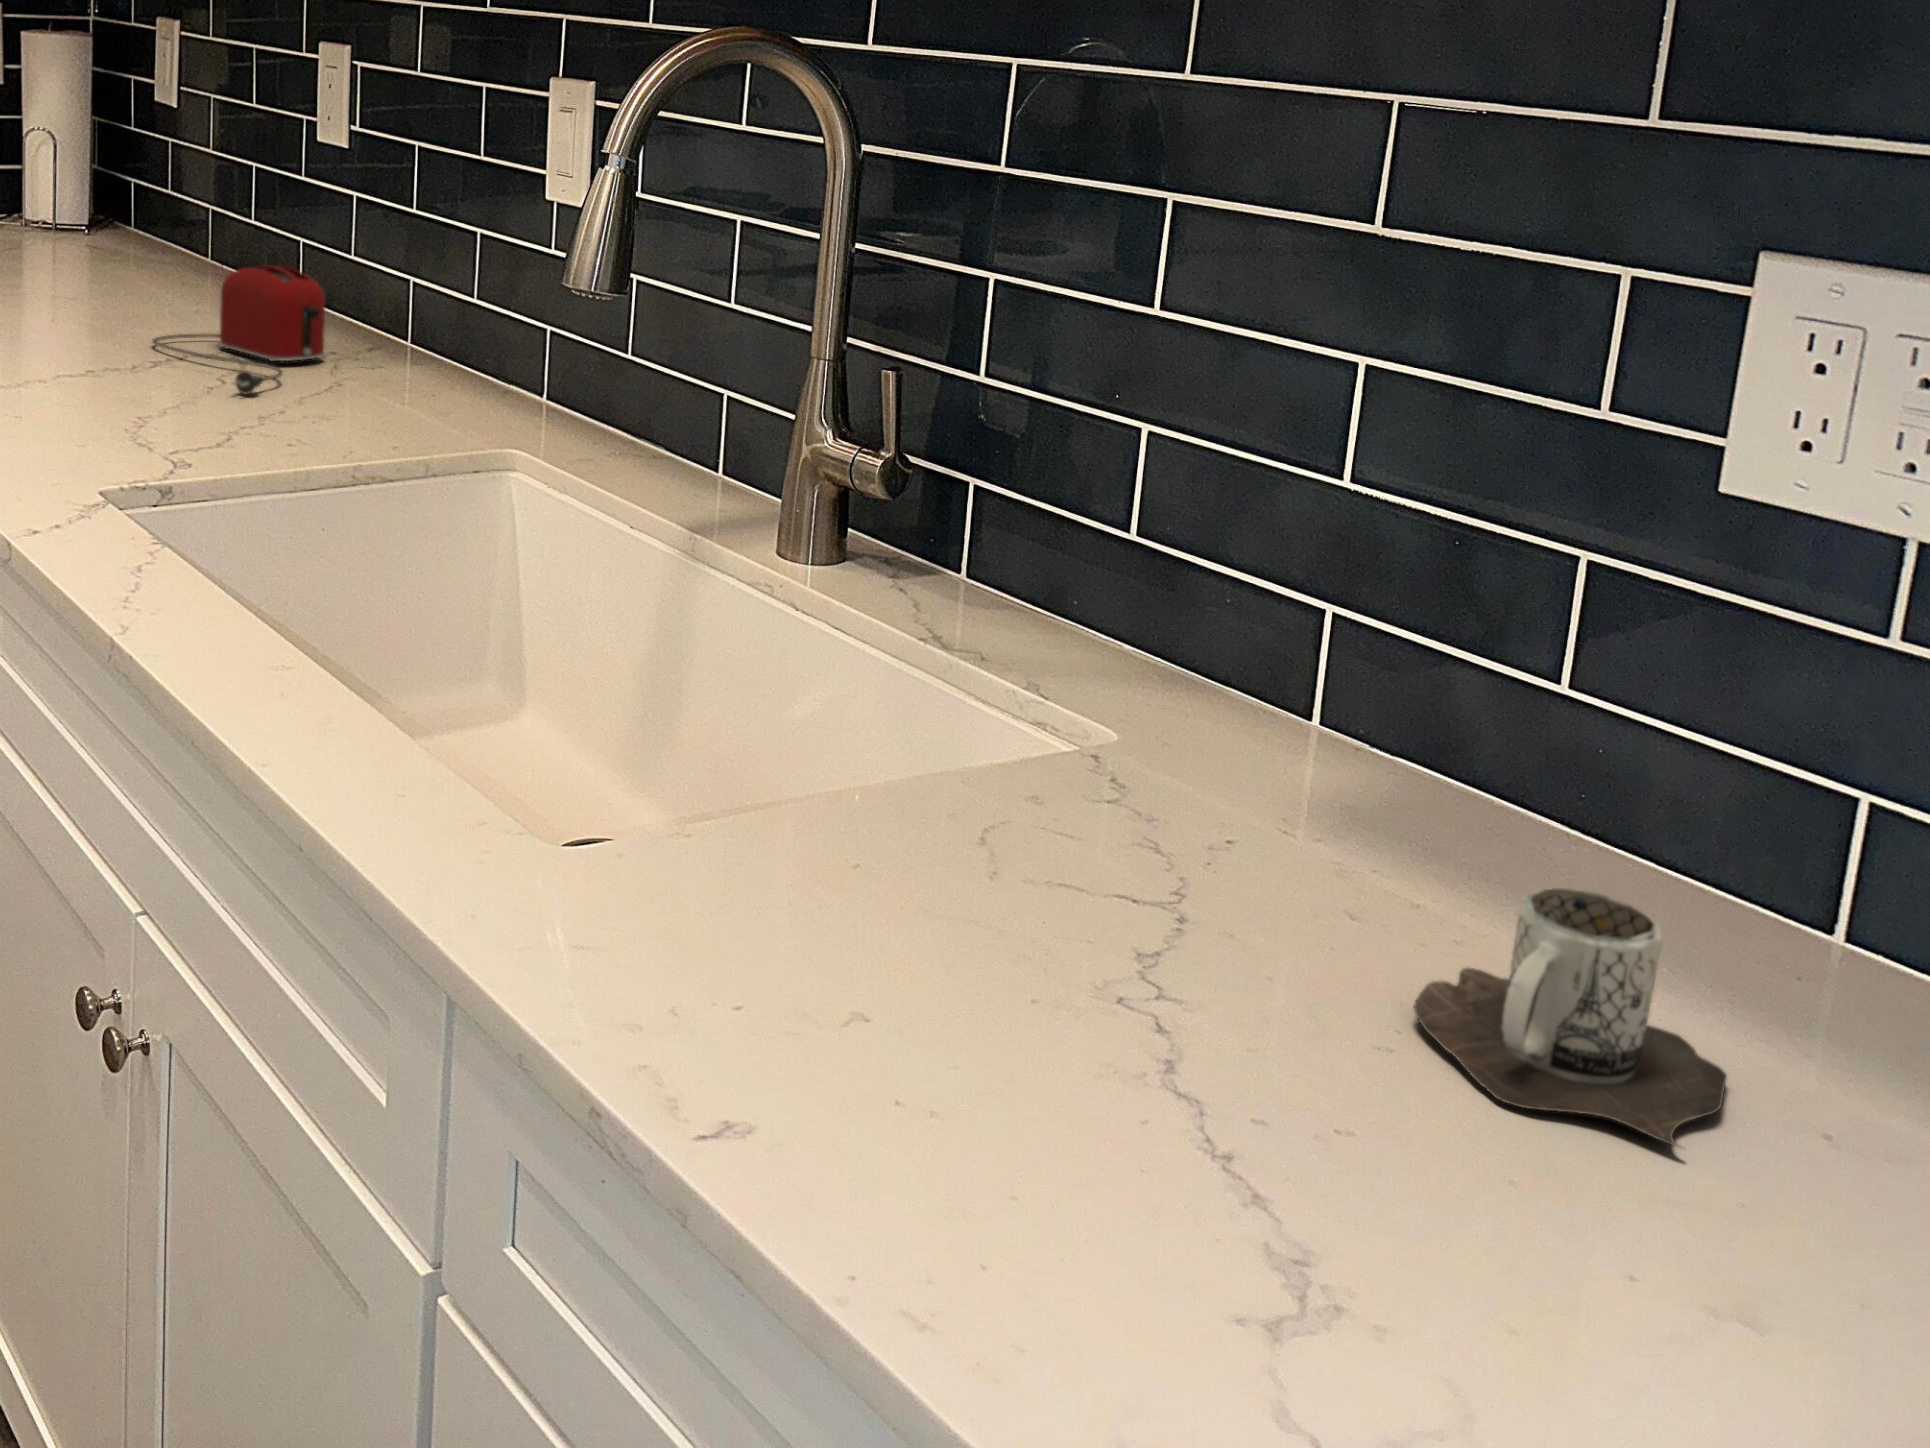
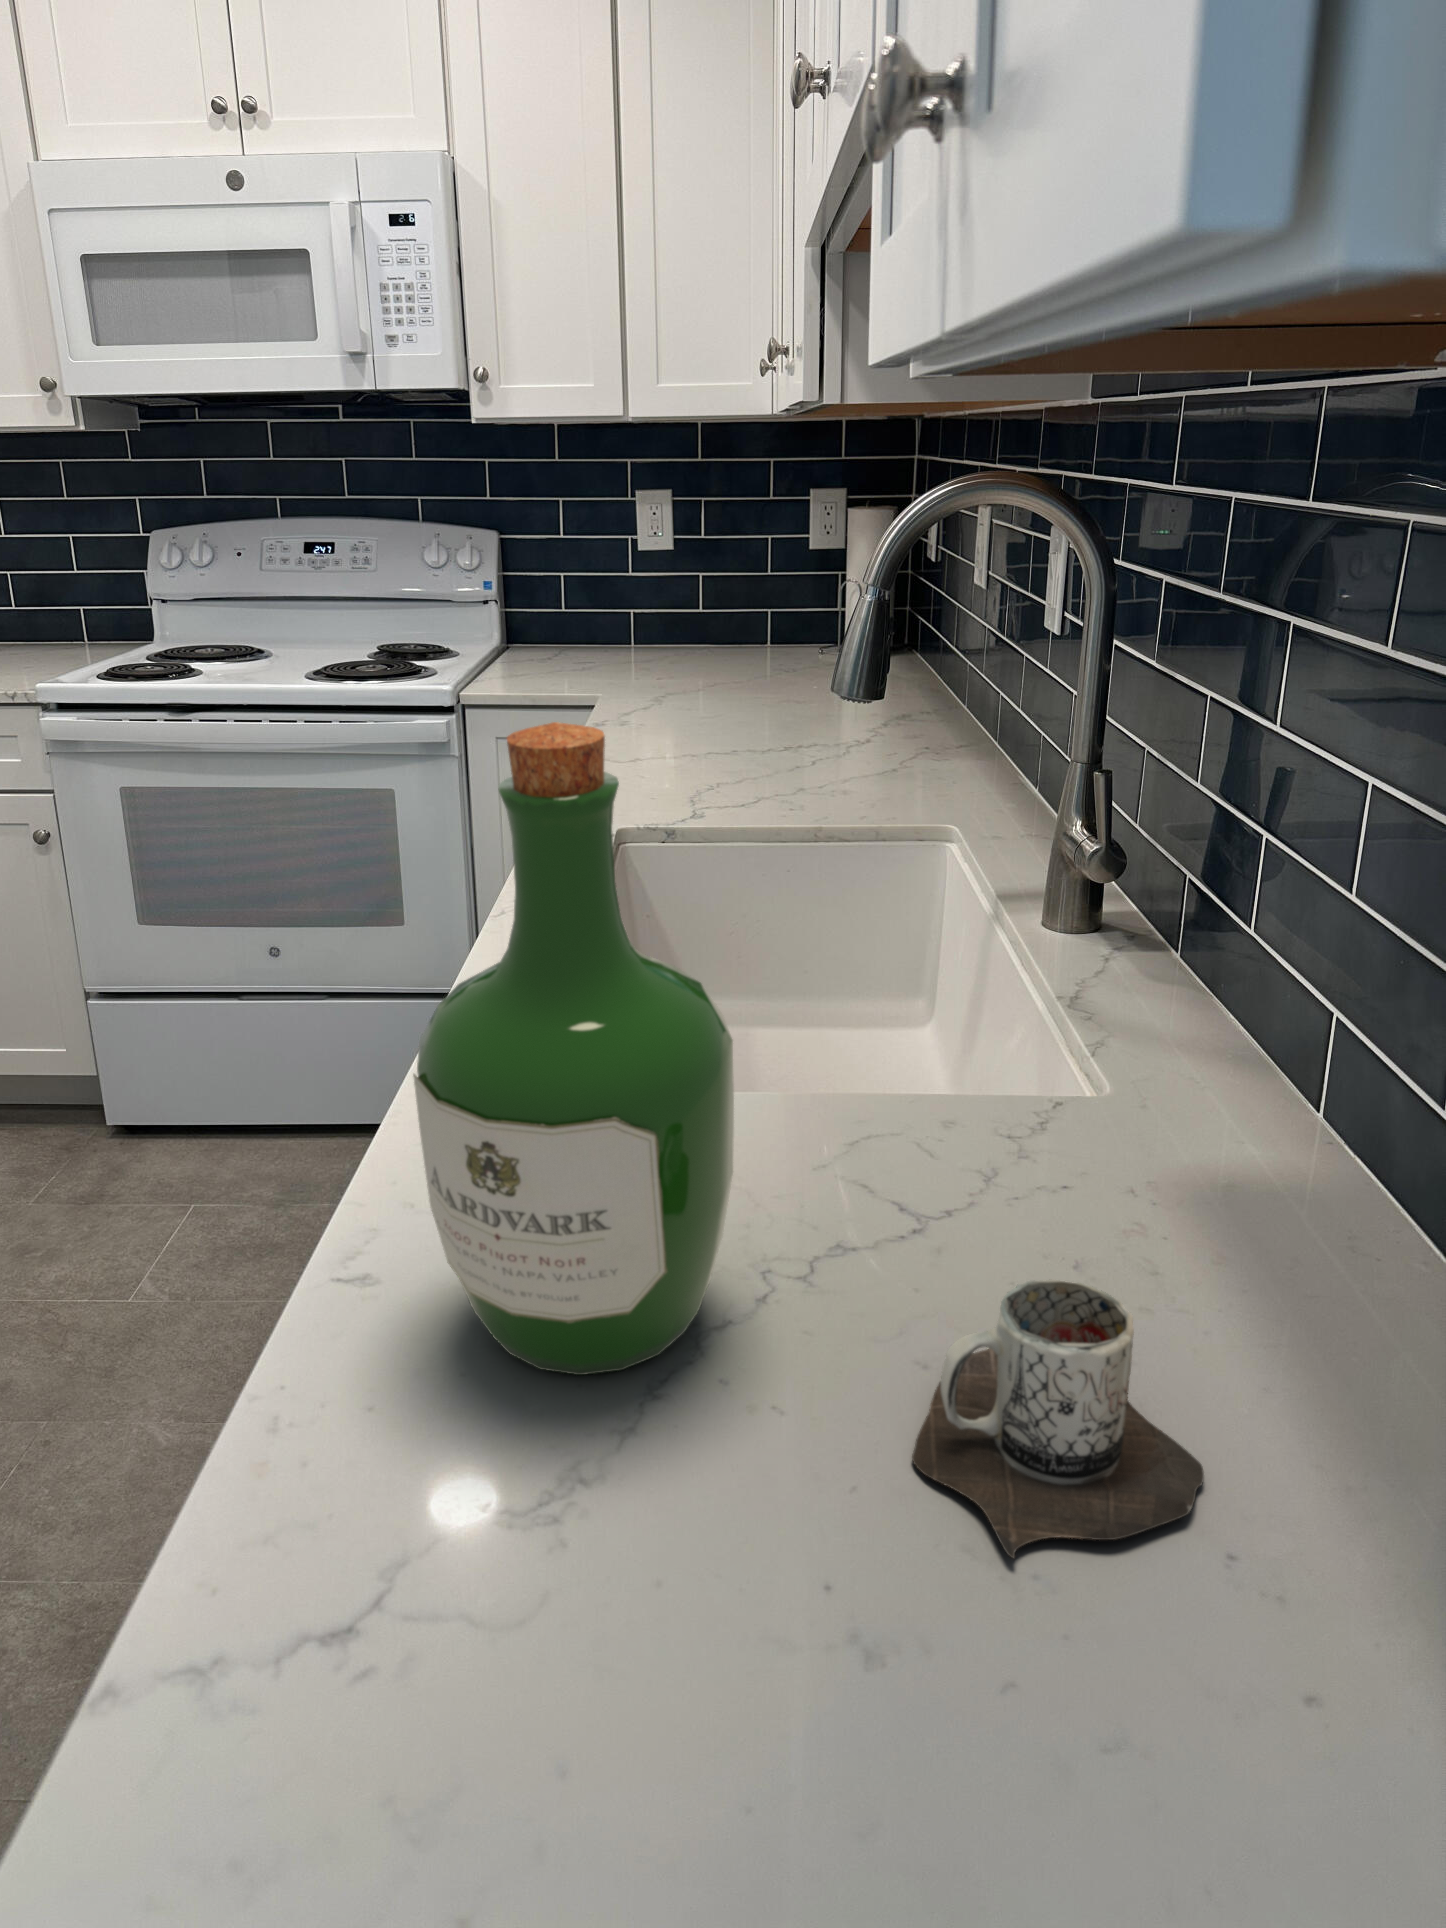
toaster: present [153,266,325,394] -> none [804,674,917,767]
wine bottle: none [907,376,1300,1125] -> present [413,722,734,1375]

